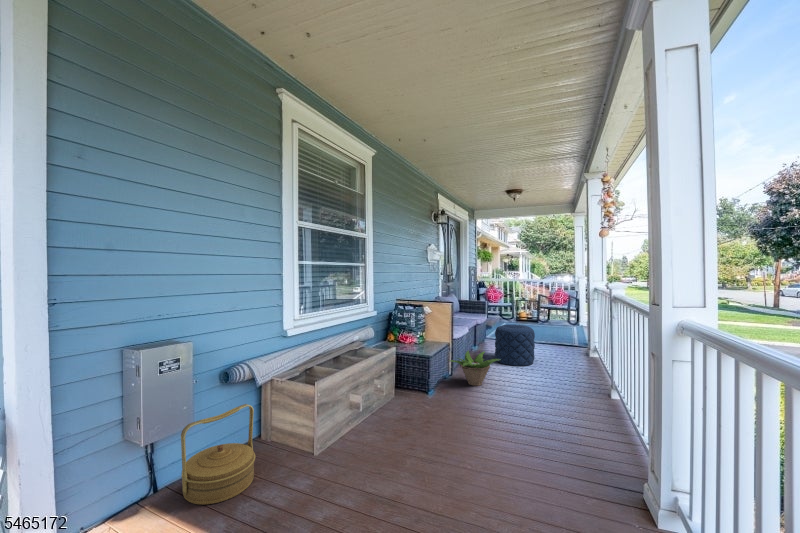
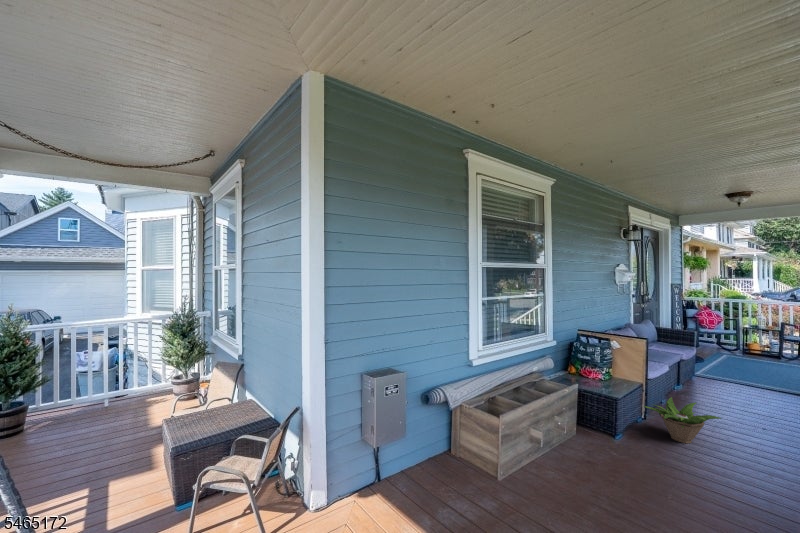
pouf: present [495,324,535,366] -> none [711,369,780,428]
woven basket: present [181,404,255,505] -> none [398,425,450,504]

